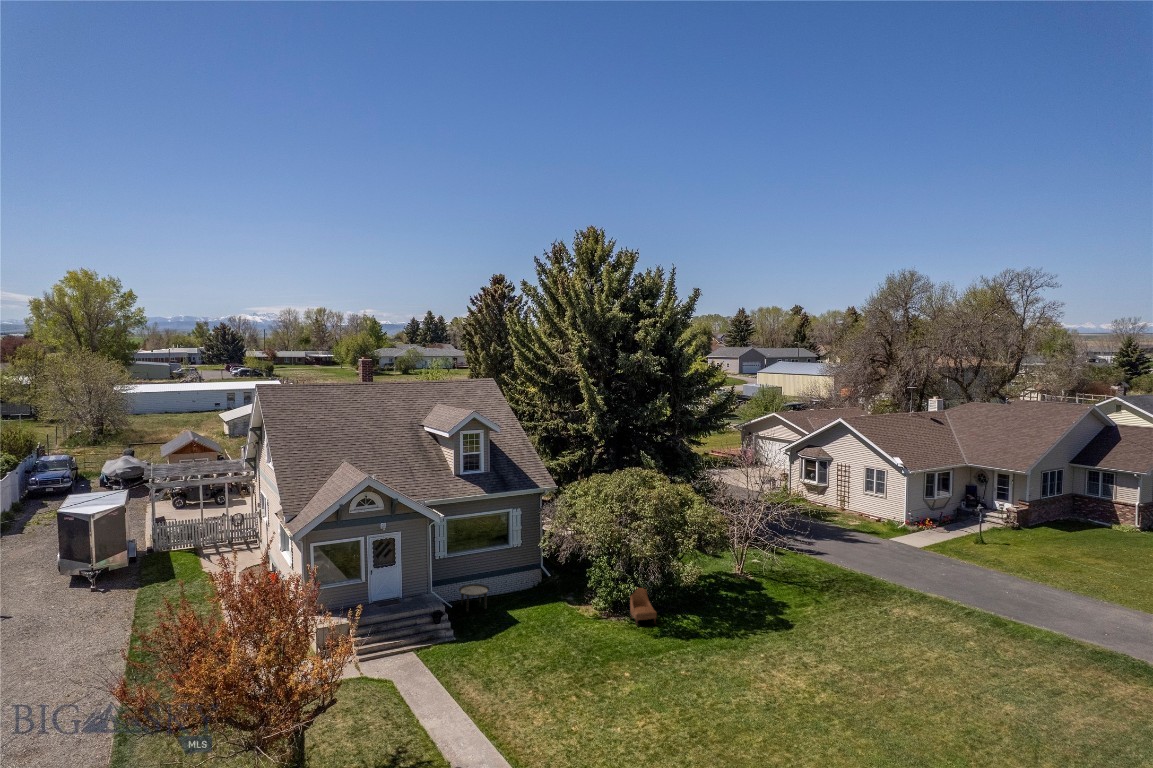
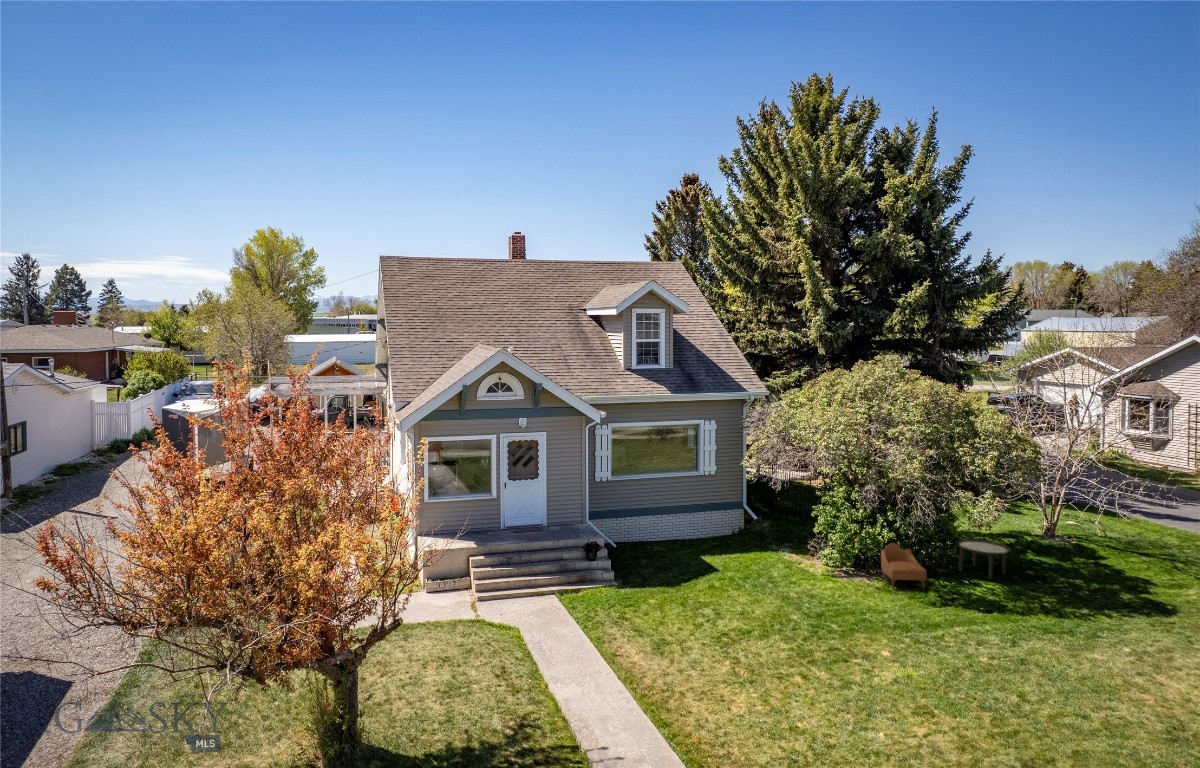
round table: present [459,584,489,611] -> present [958,539,1010,579]

